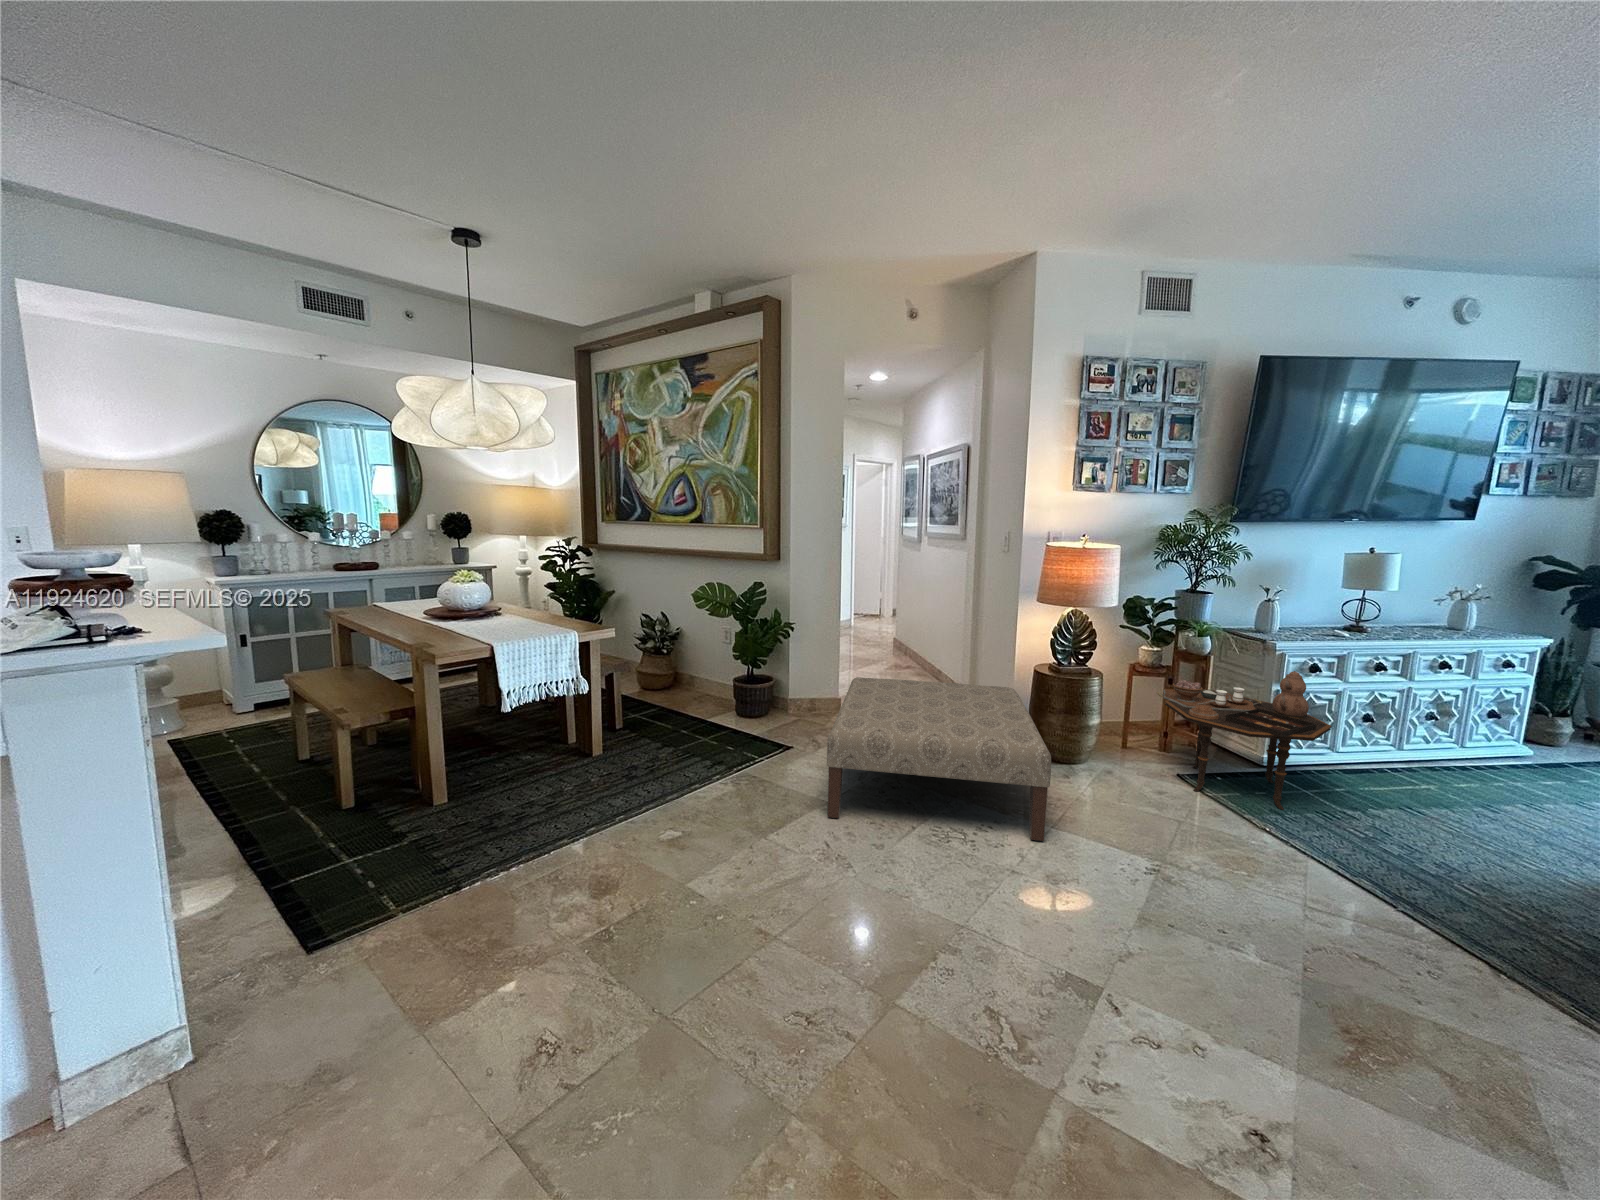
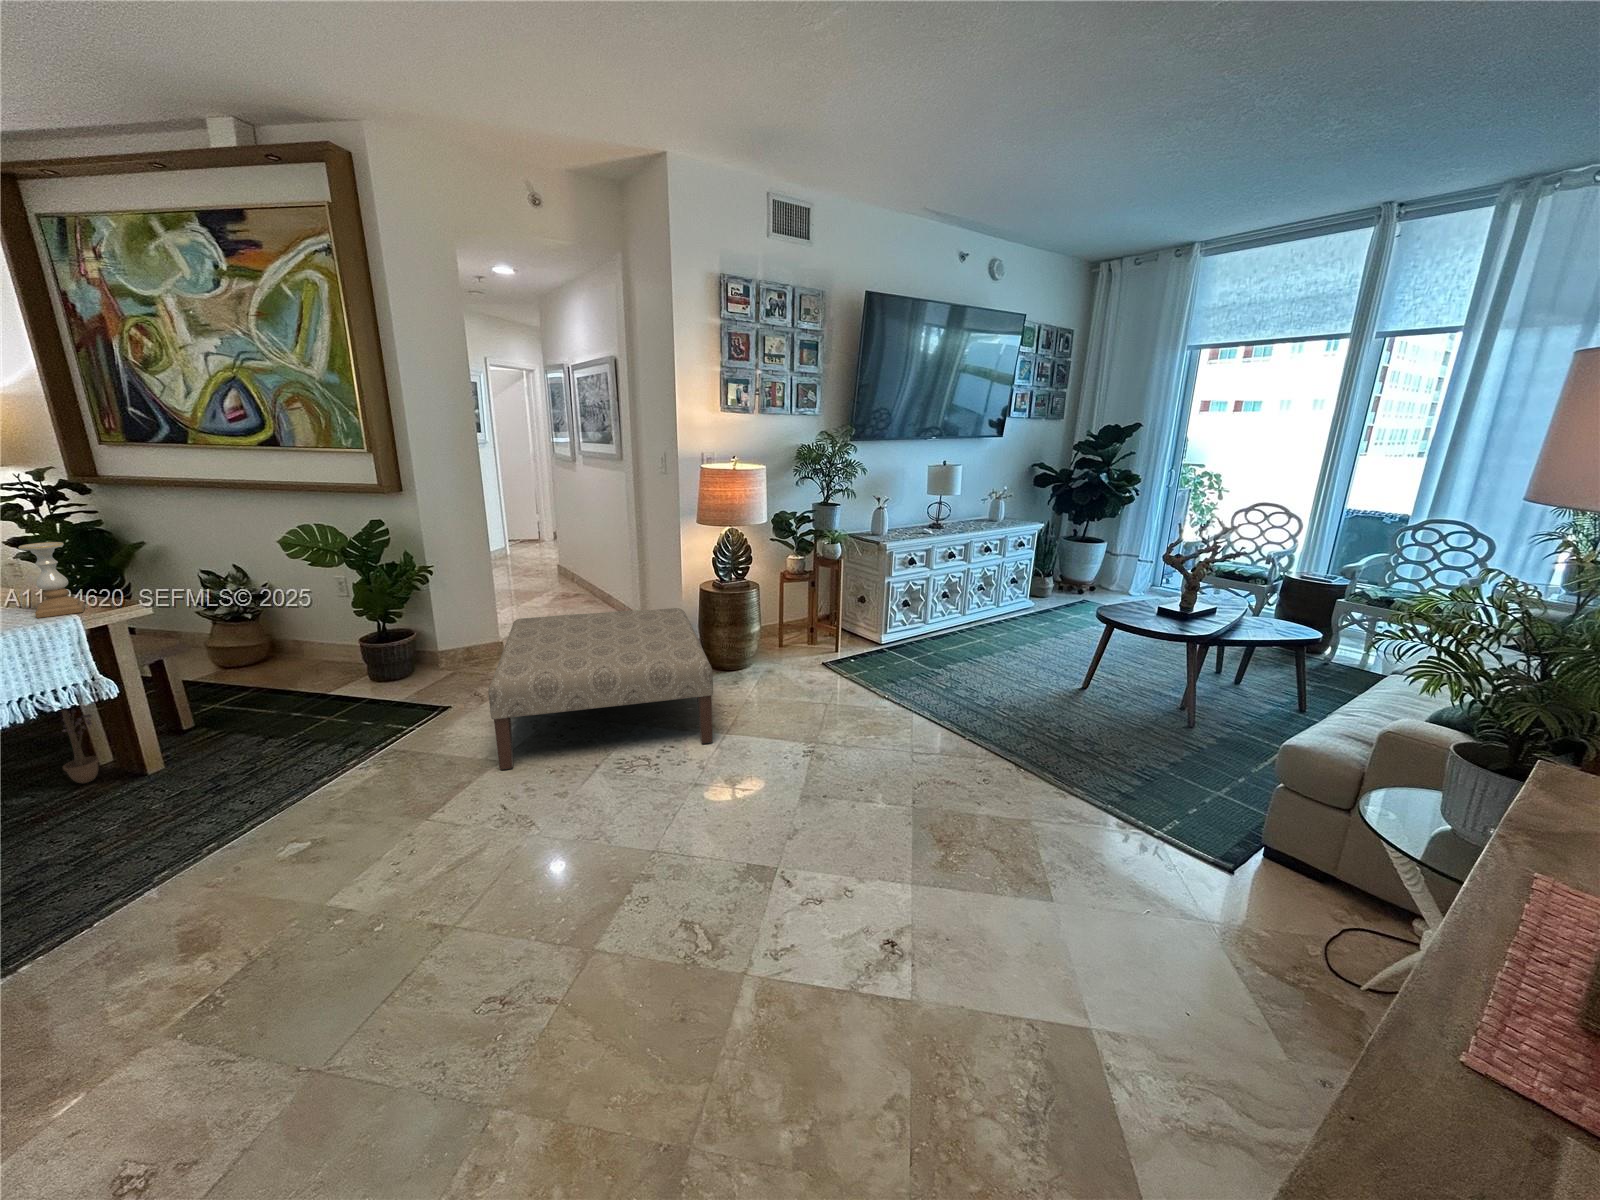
candle holder: none [550,580,576,632] -> present [18,542,85,618]
side table: present [1157,671,1332,810] -> none [801,566,918,676]
decorative plant: none [545,690,567,756] -> present [60,708,99,783]

